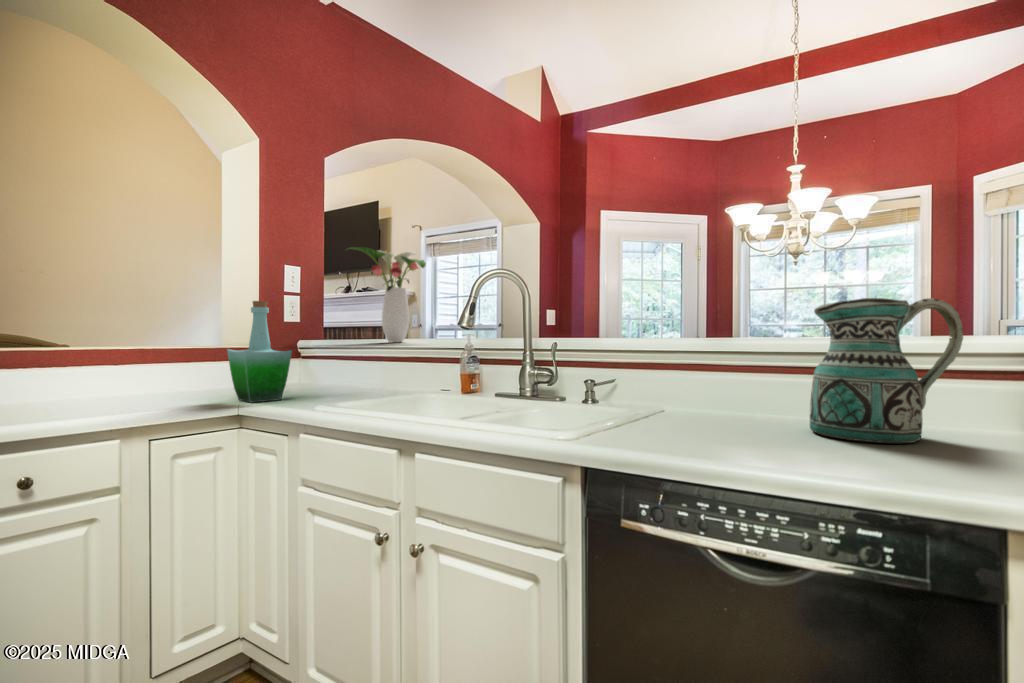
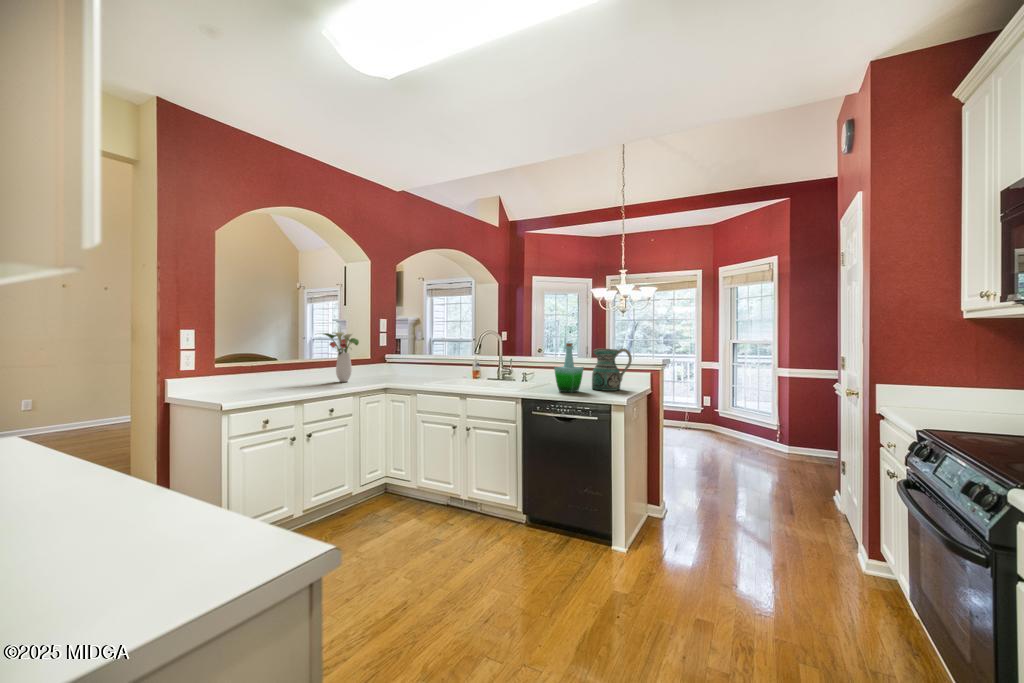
flower arrangement: present [350,247,426,342] -> present [324,332,359,382]
bottle: present [227,301,292,402] -> present [554,343,584,393]

